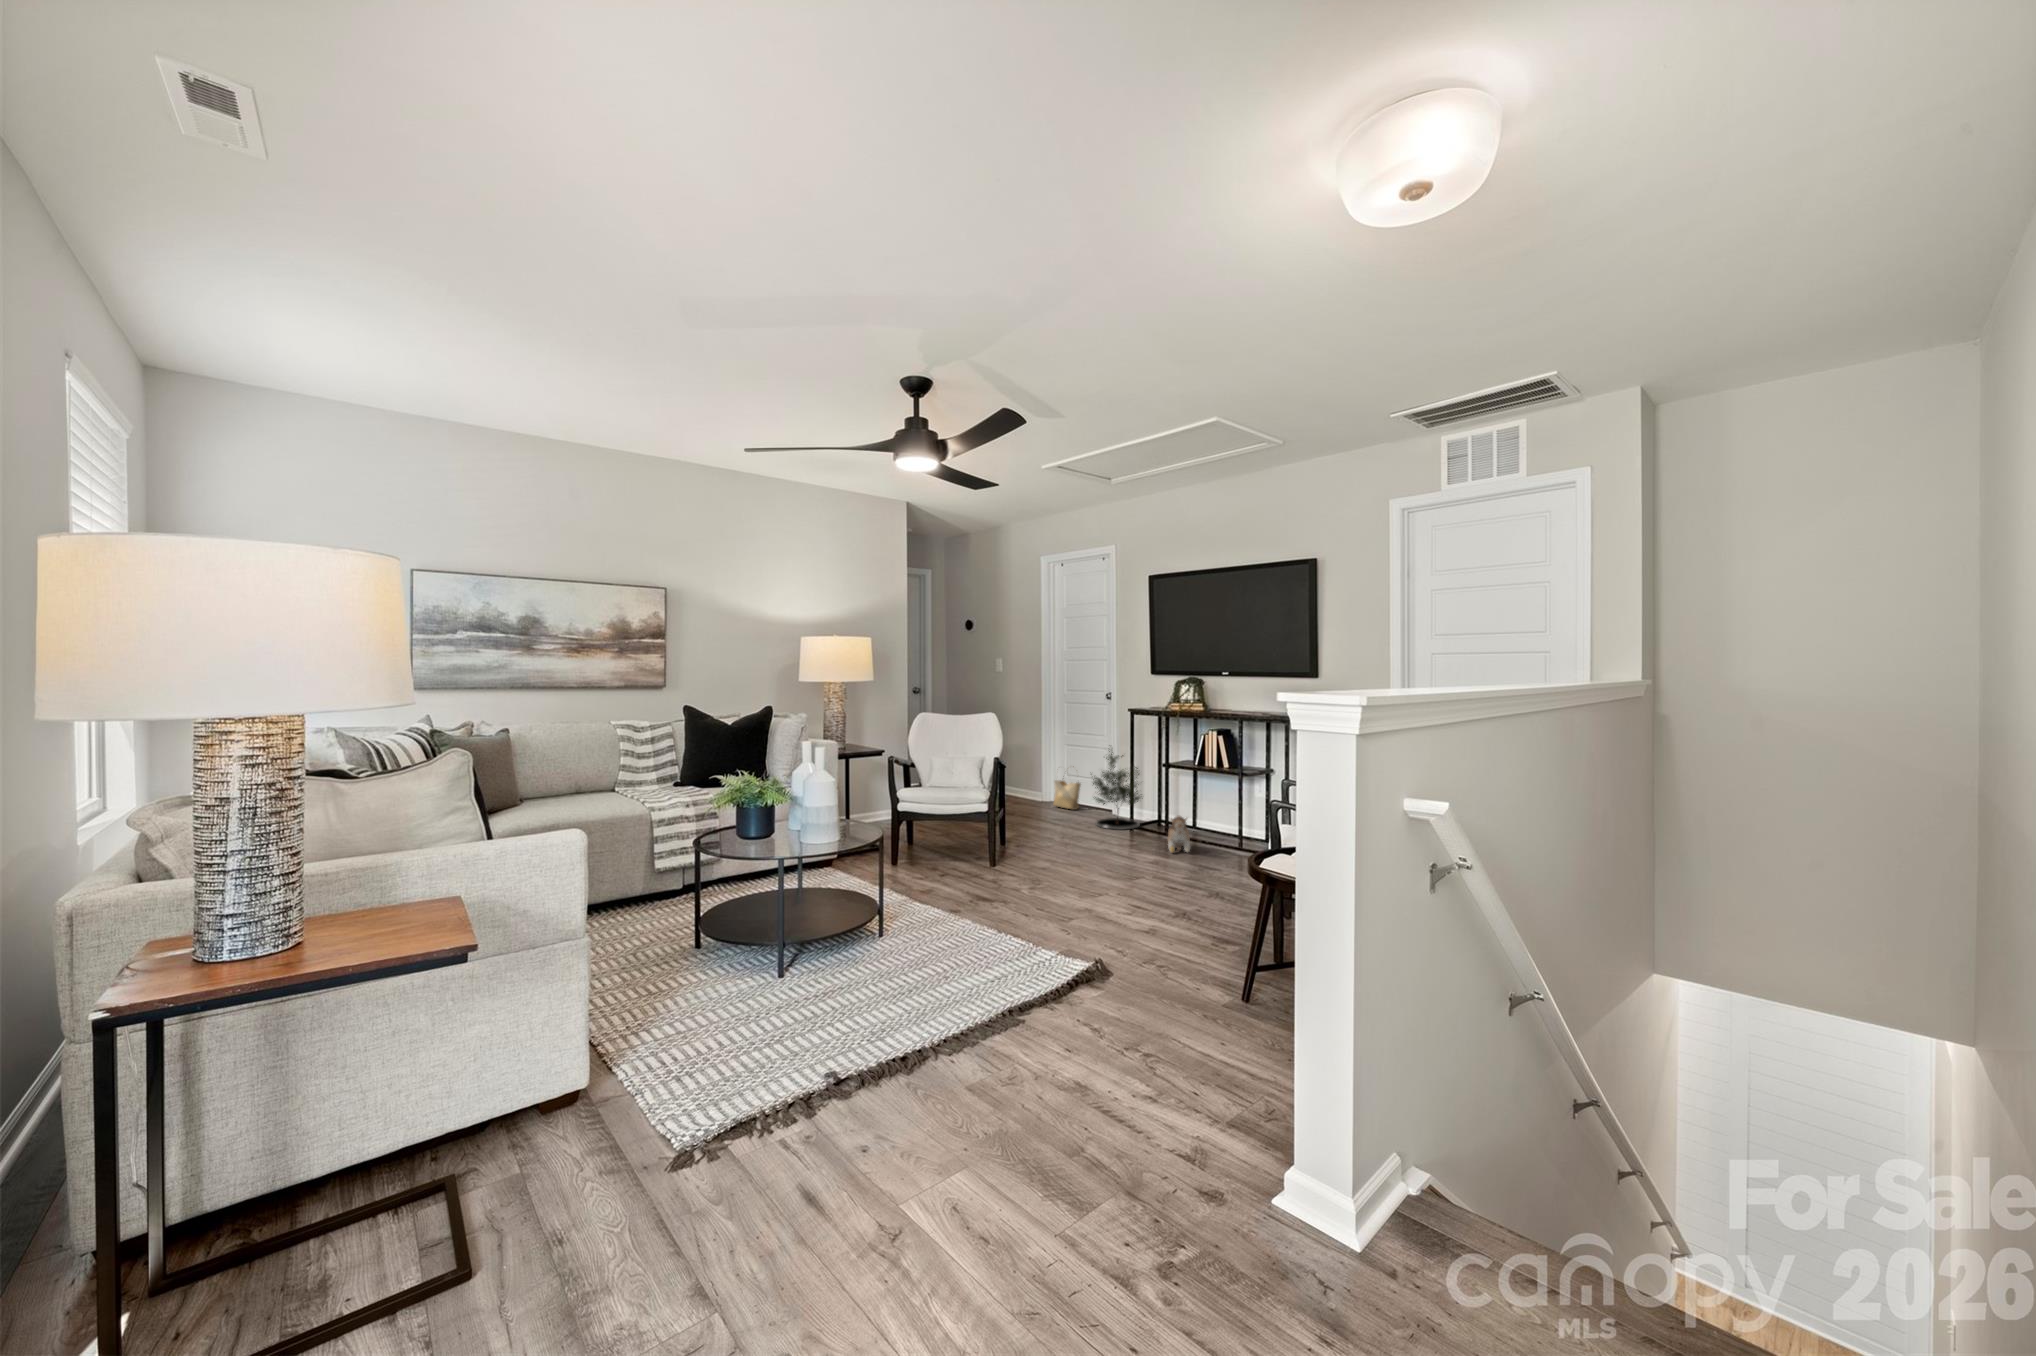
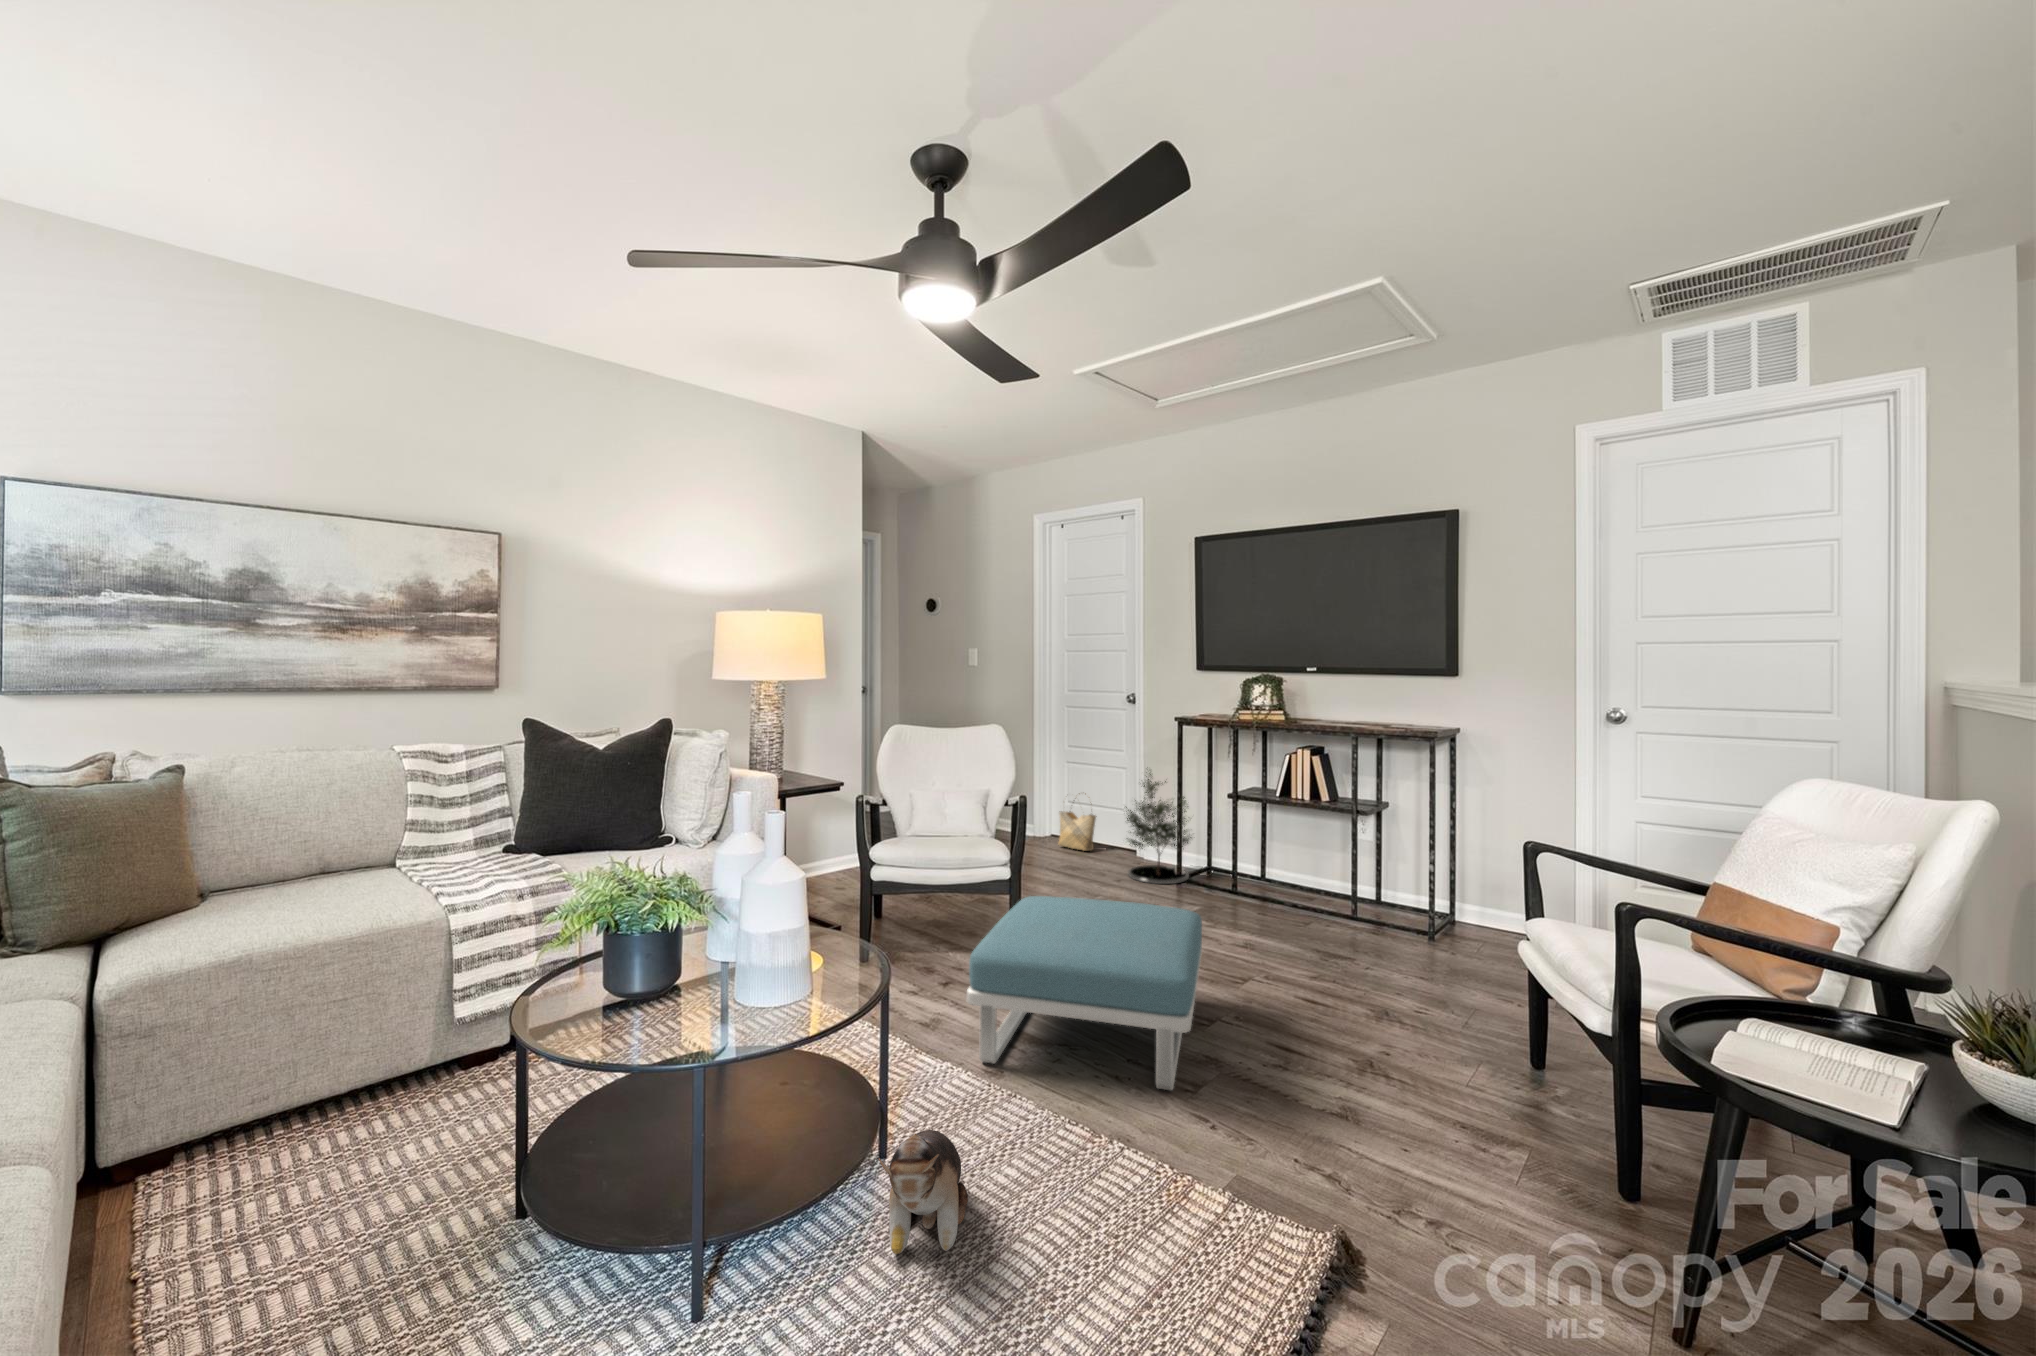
plush toy: present [1167,816,1190,853] -> present [879,1130,968,1255]
footstool: none [943,820,1100,920] -> present [967,896,1202,1090]

